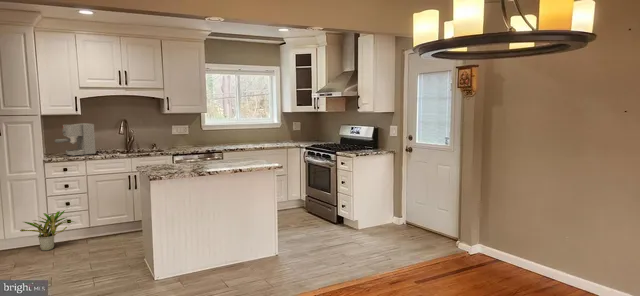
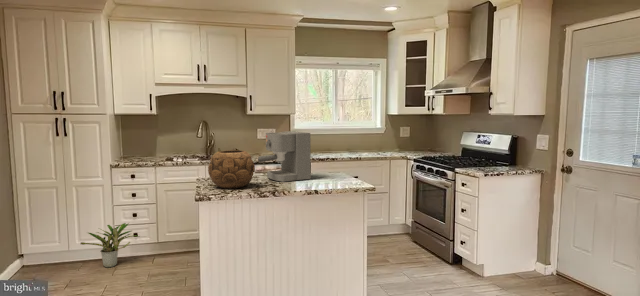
coffee maker: present [55,123,96,156] -> present [258,131,311,182]
decorative bowl: none [154,142,191,171] -> present [208,150,255,189]

